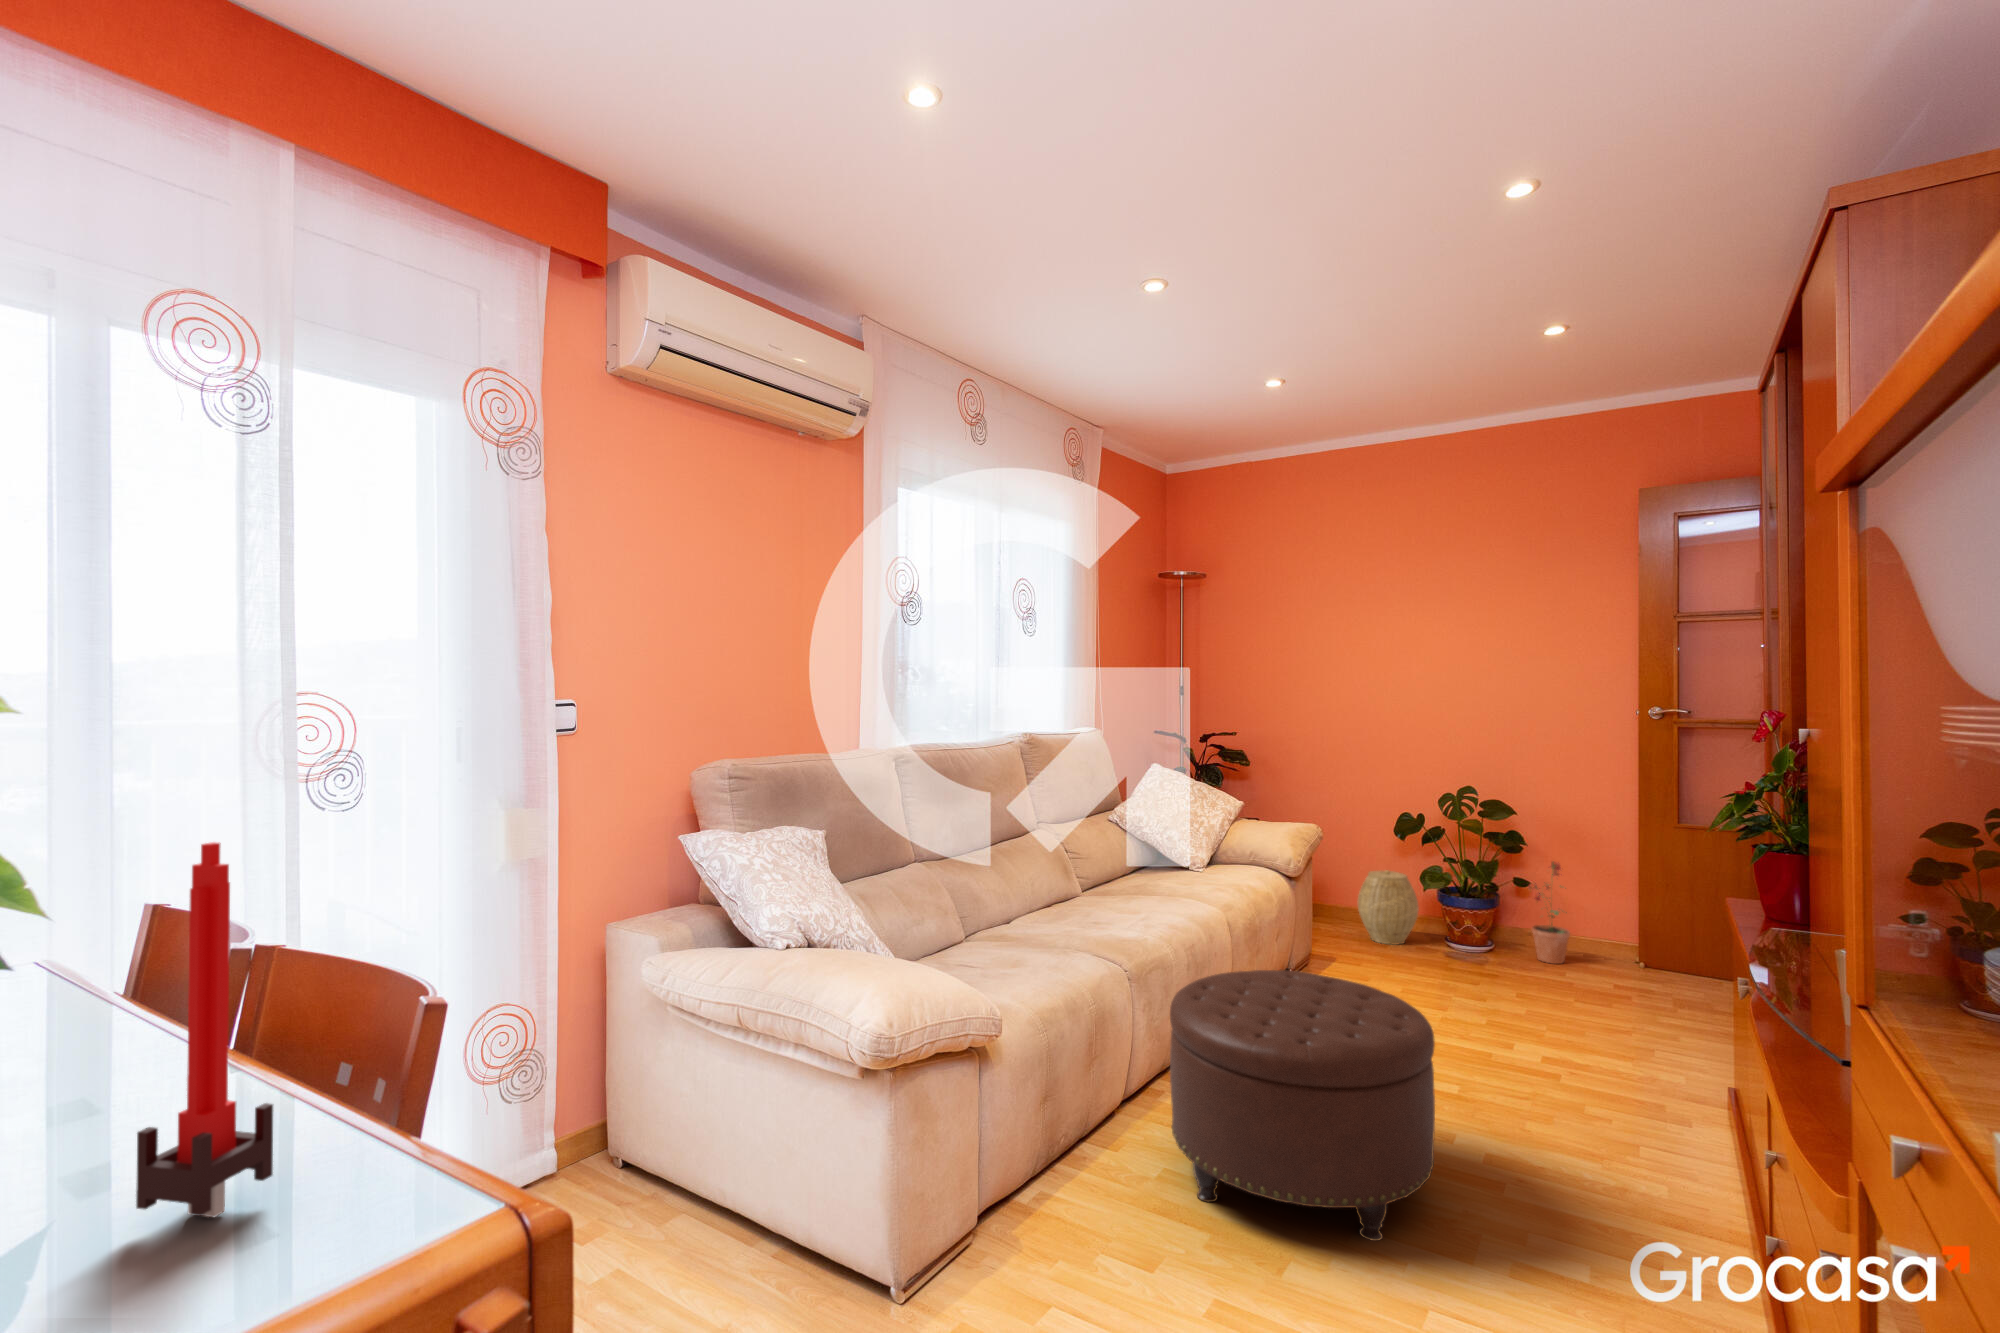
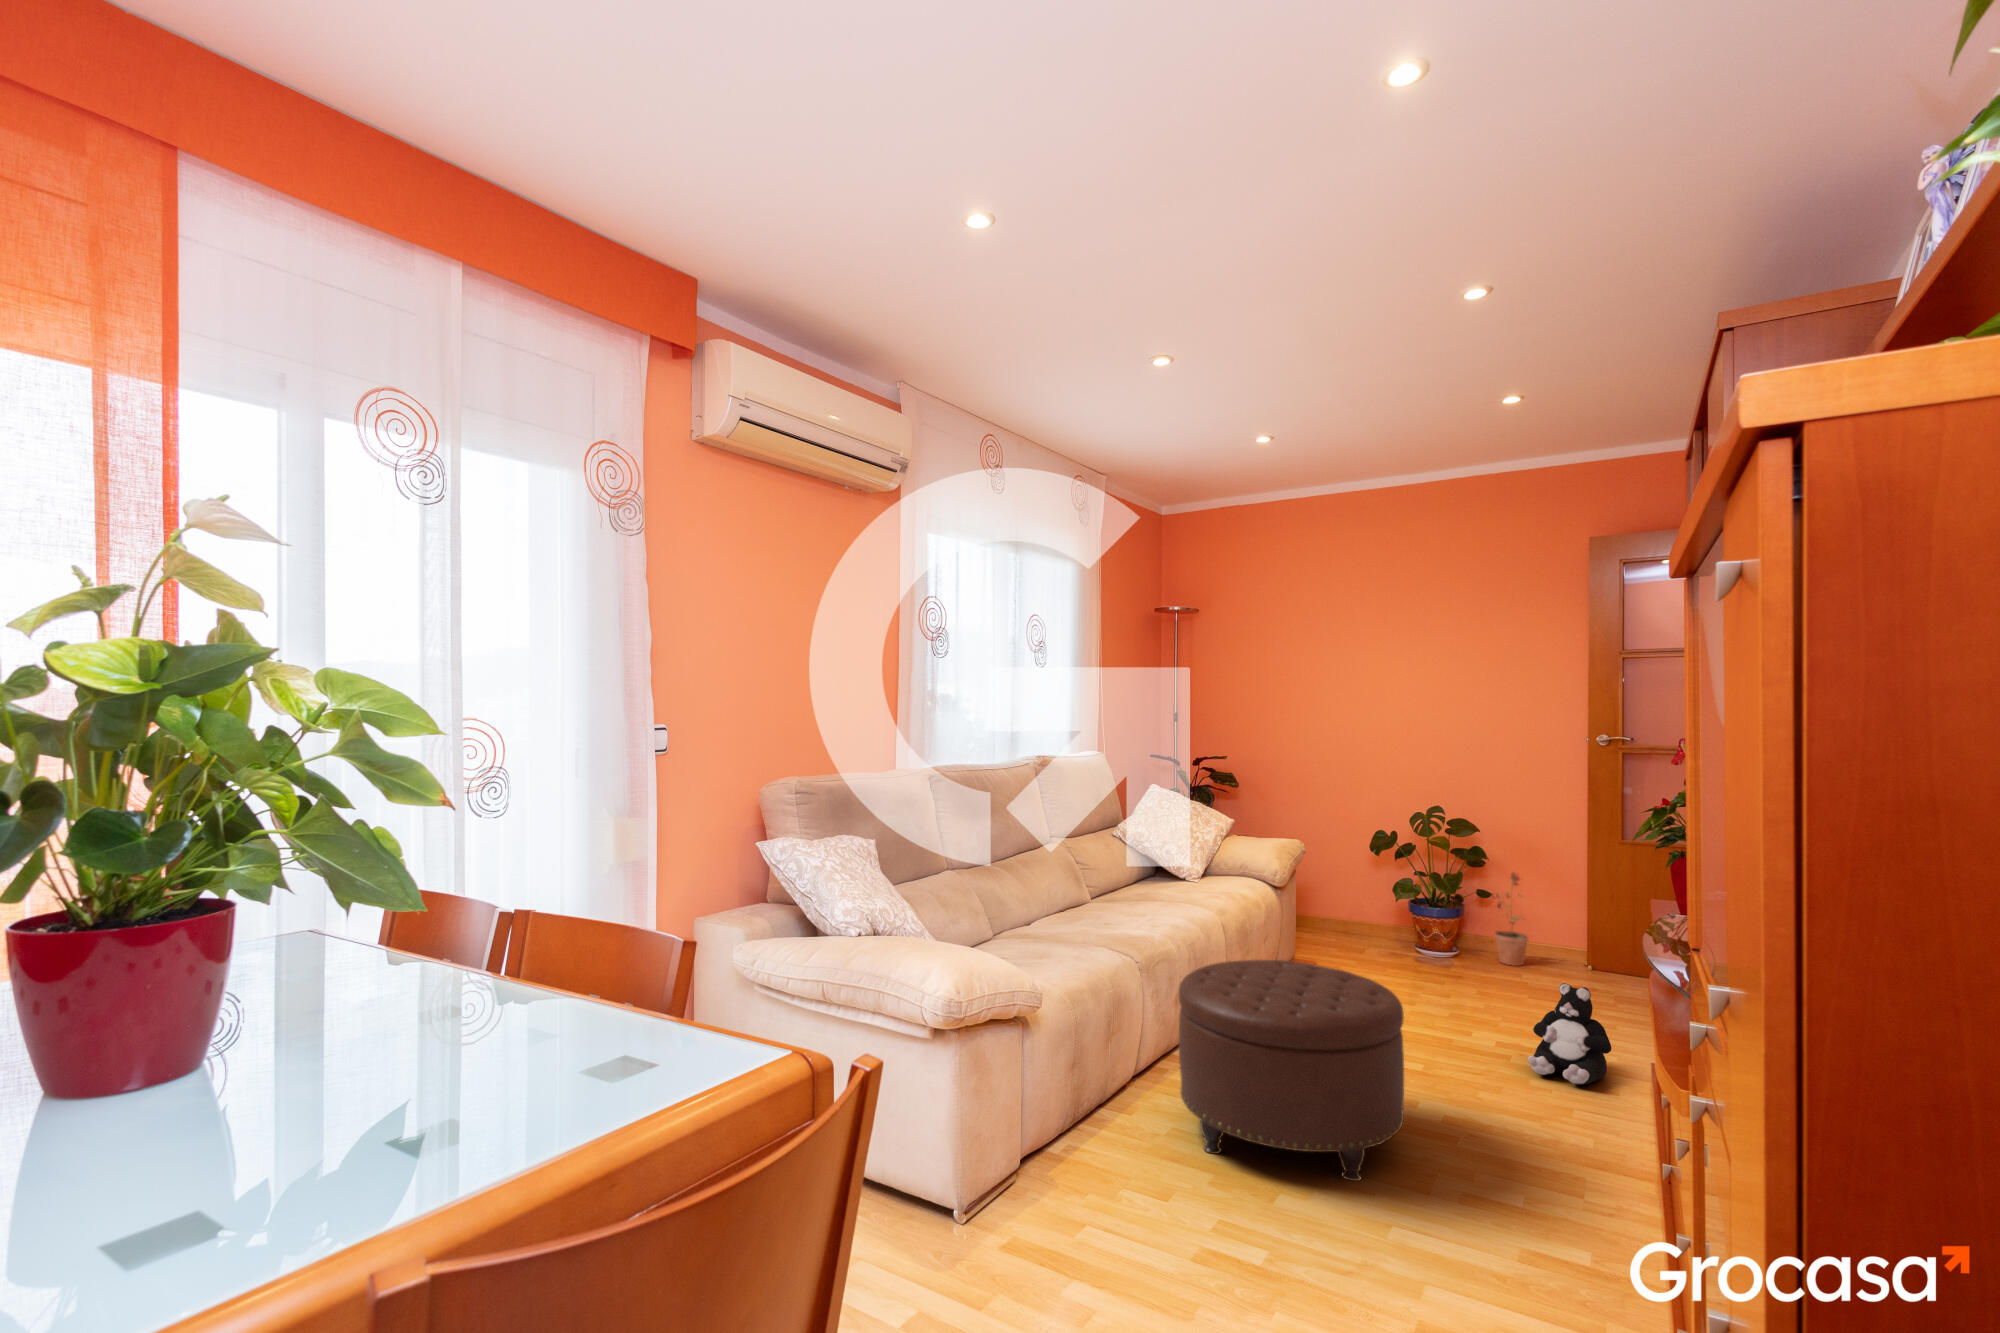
candle: present [136,842,273,1217] -> none [566,815,639,1058]
woven basket: present [1358,870,1419,945] -> none [1337,882,1392,950]
plush toy: none [1576,995,1675,1113] -> present [1528,983,1611,1085]

